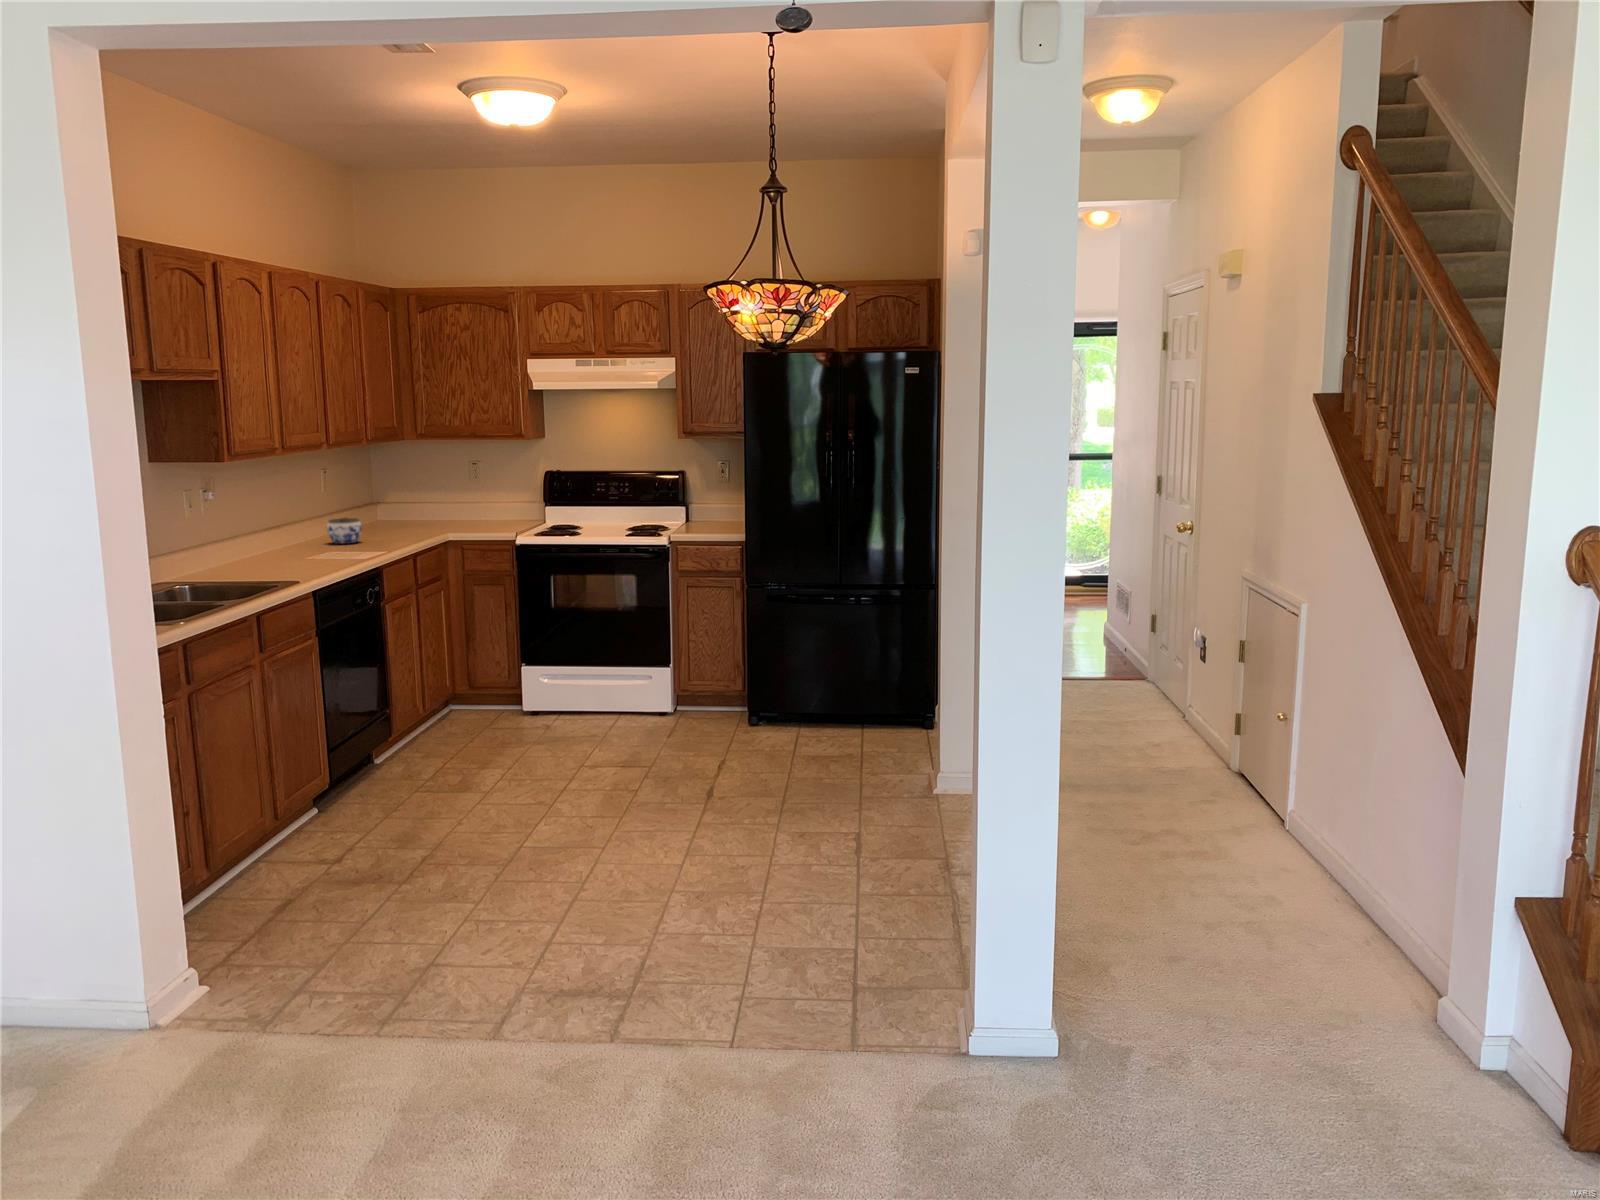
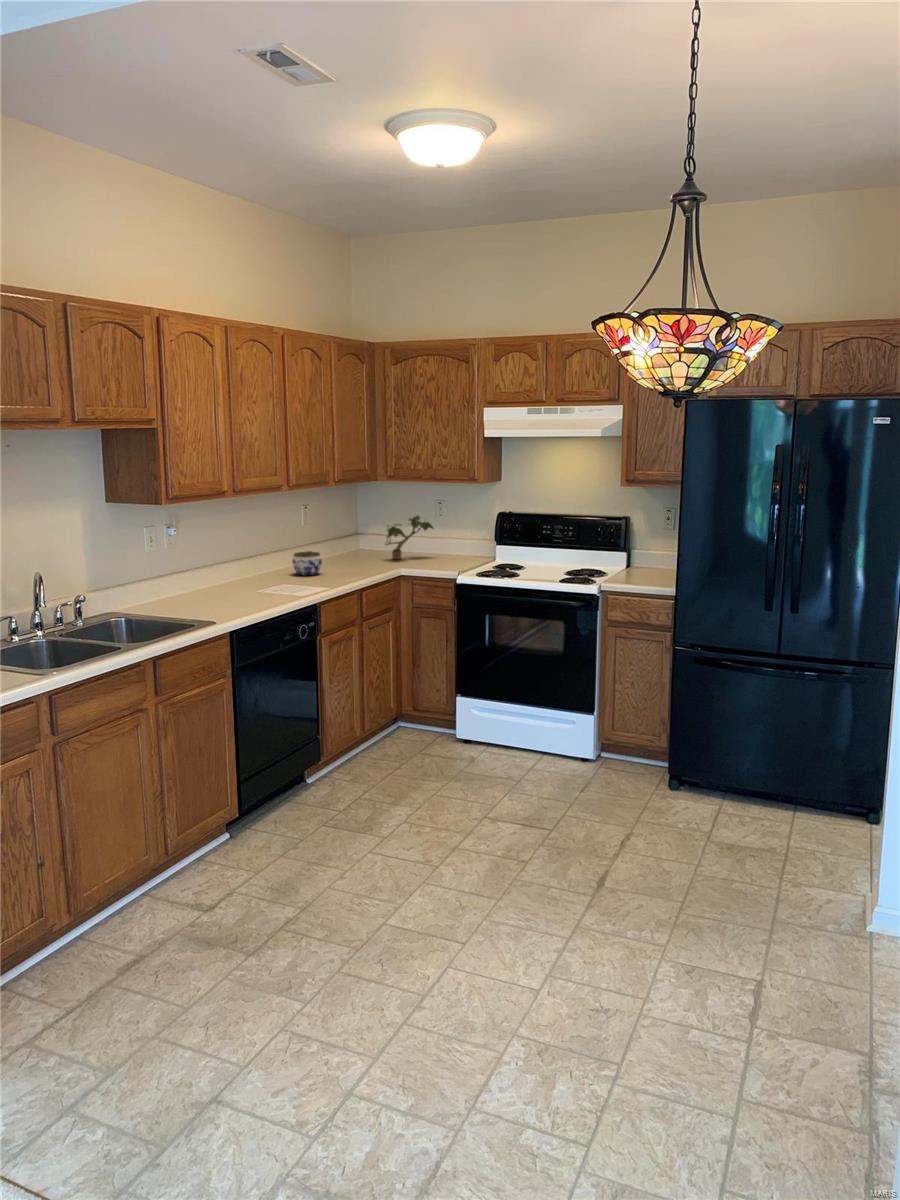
potted plant: none [414,477,478,527] -> present [386,515,433,559]

